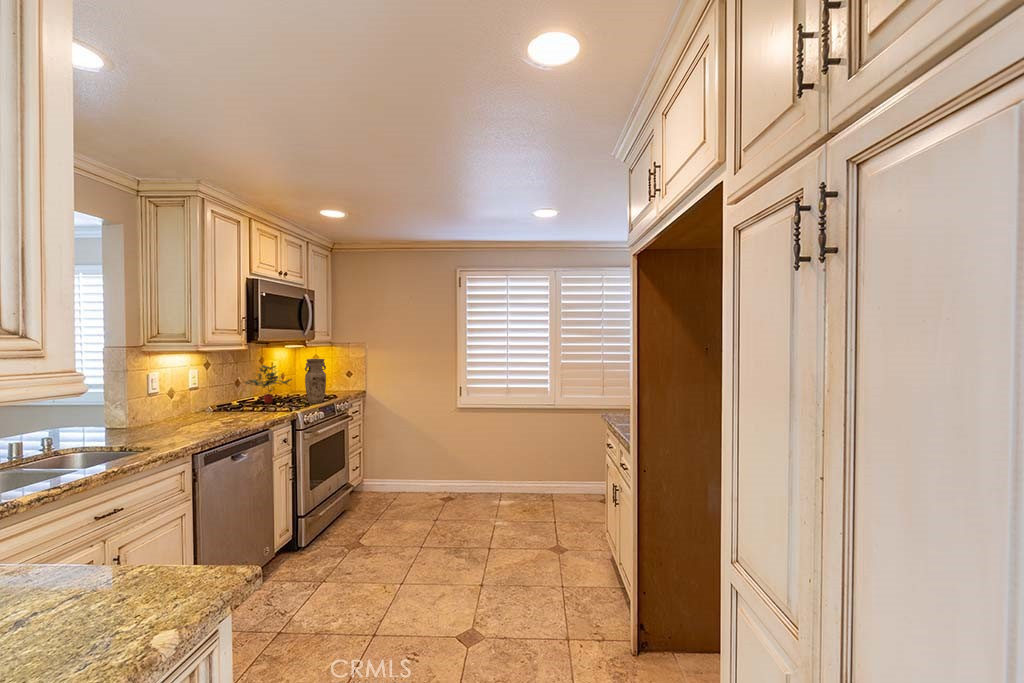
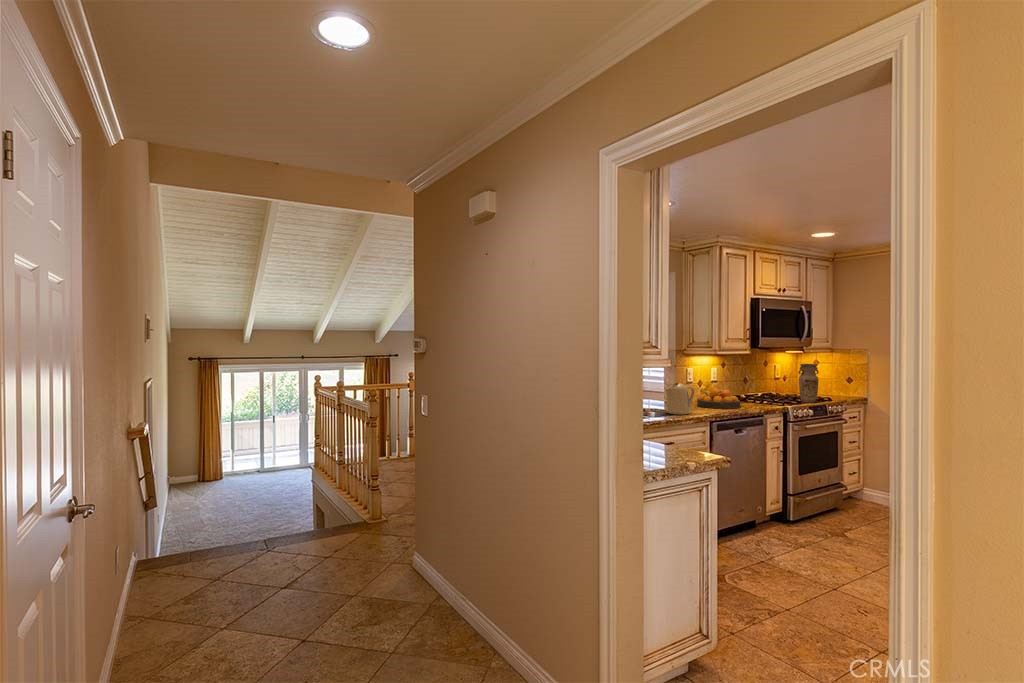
potted plant: present [245,365,292,403] -> none [749,367,789,399]
fruit bowl: none [167,398,236,430] -> present [697,387,740,409]
kettle: none [100,400,162,454] -> present [665,383,695,415]

